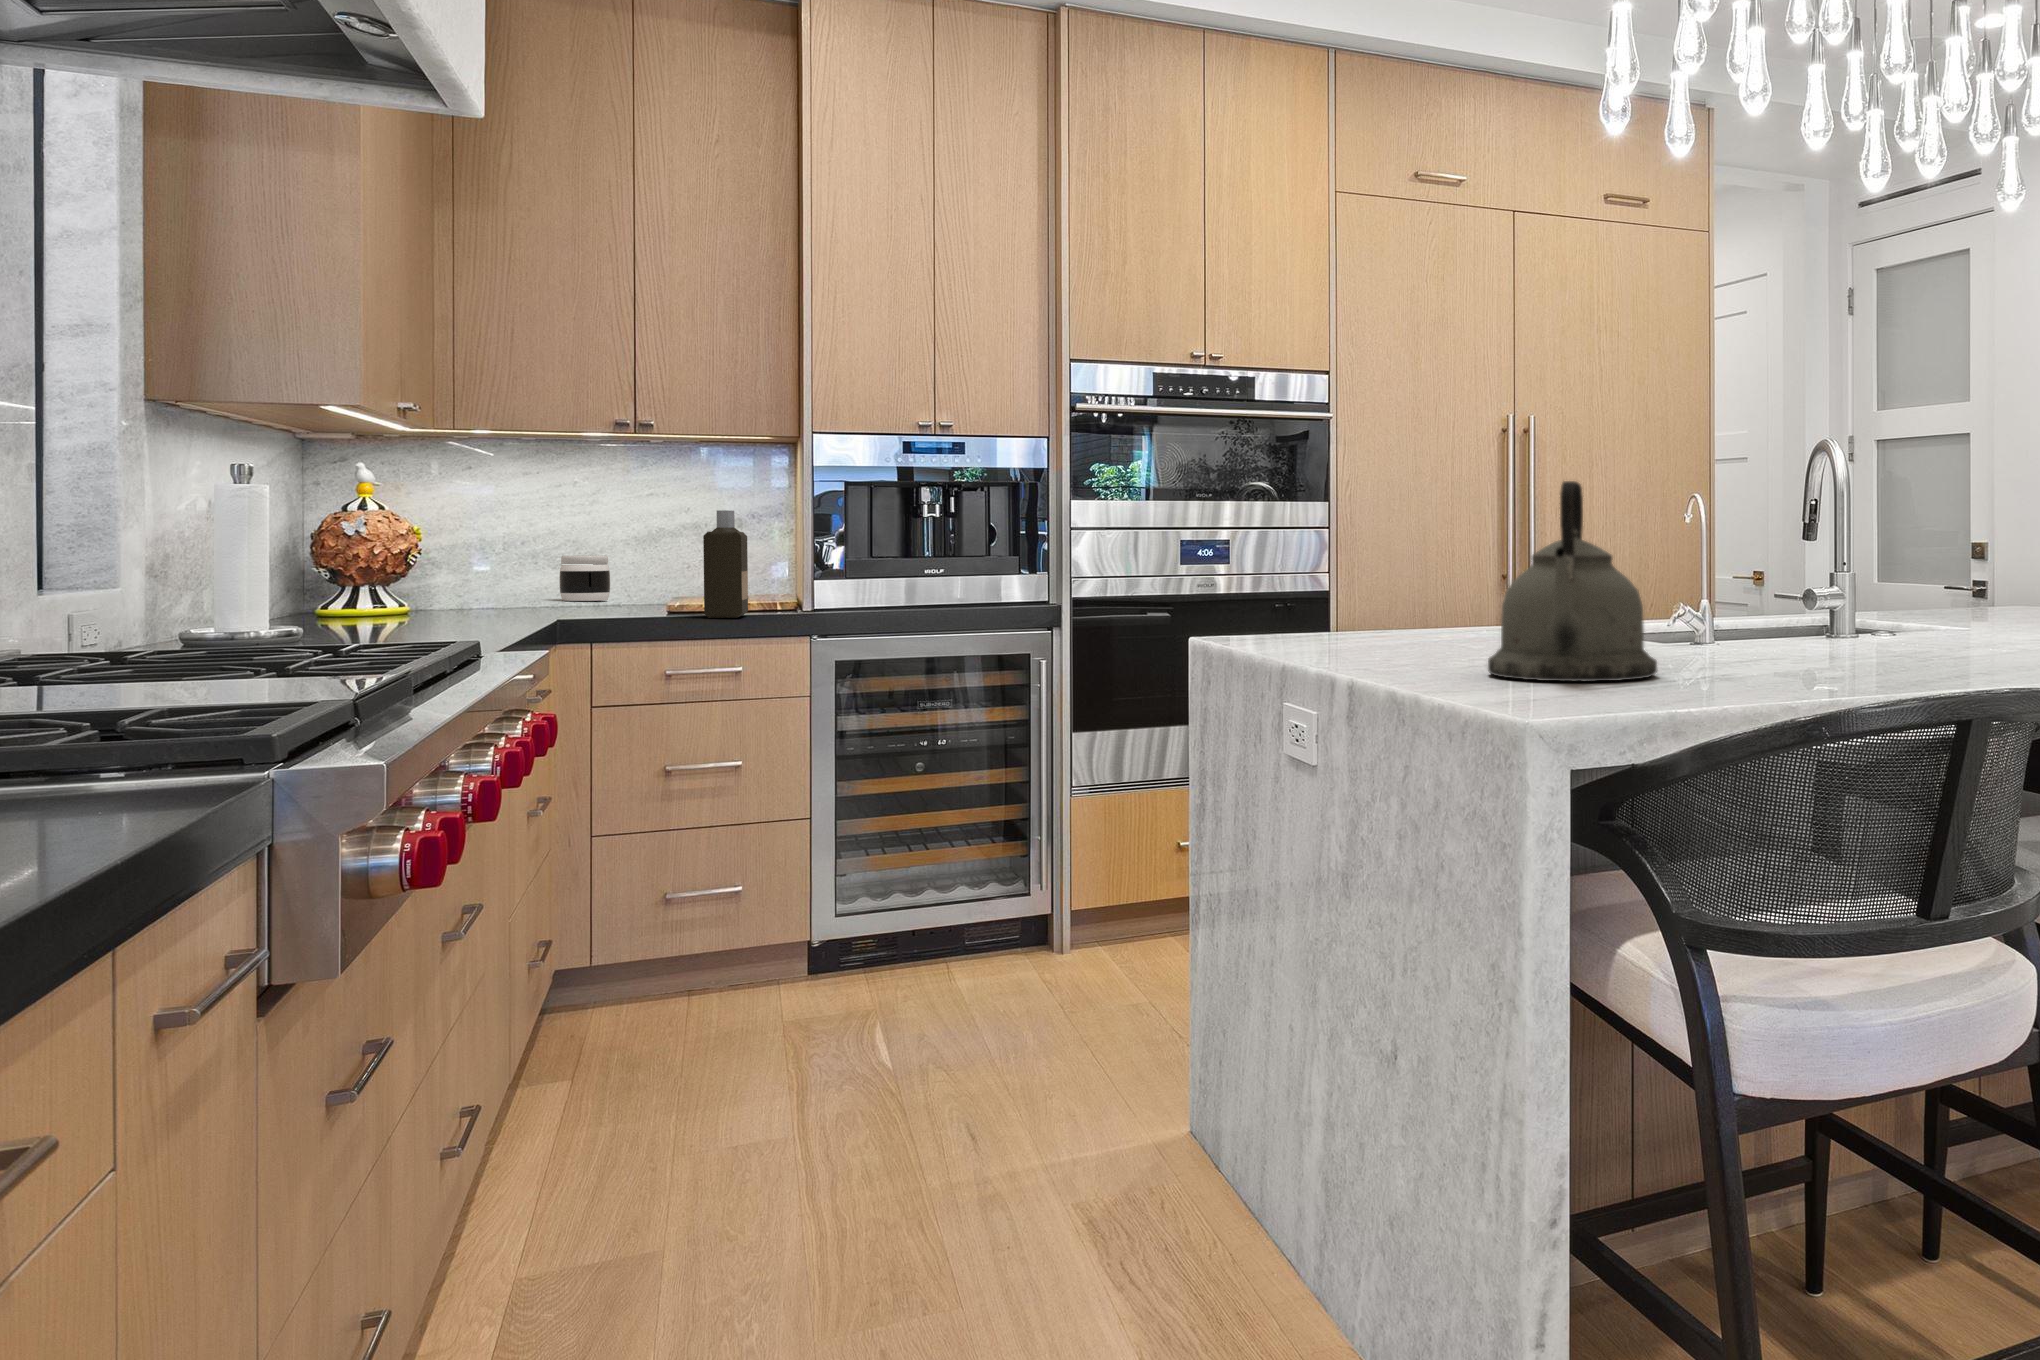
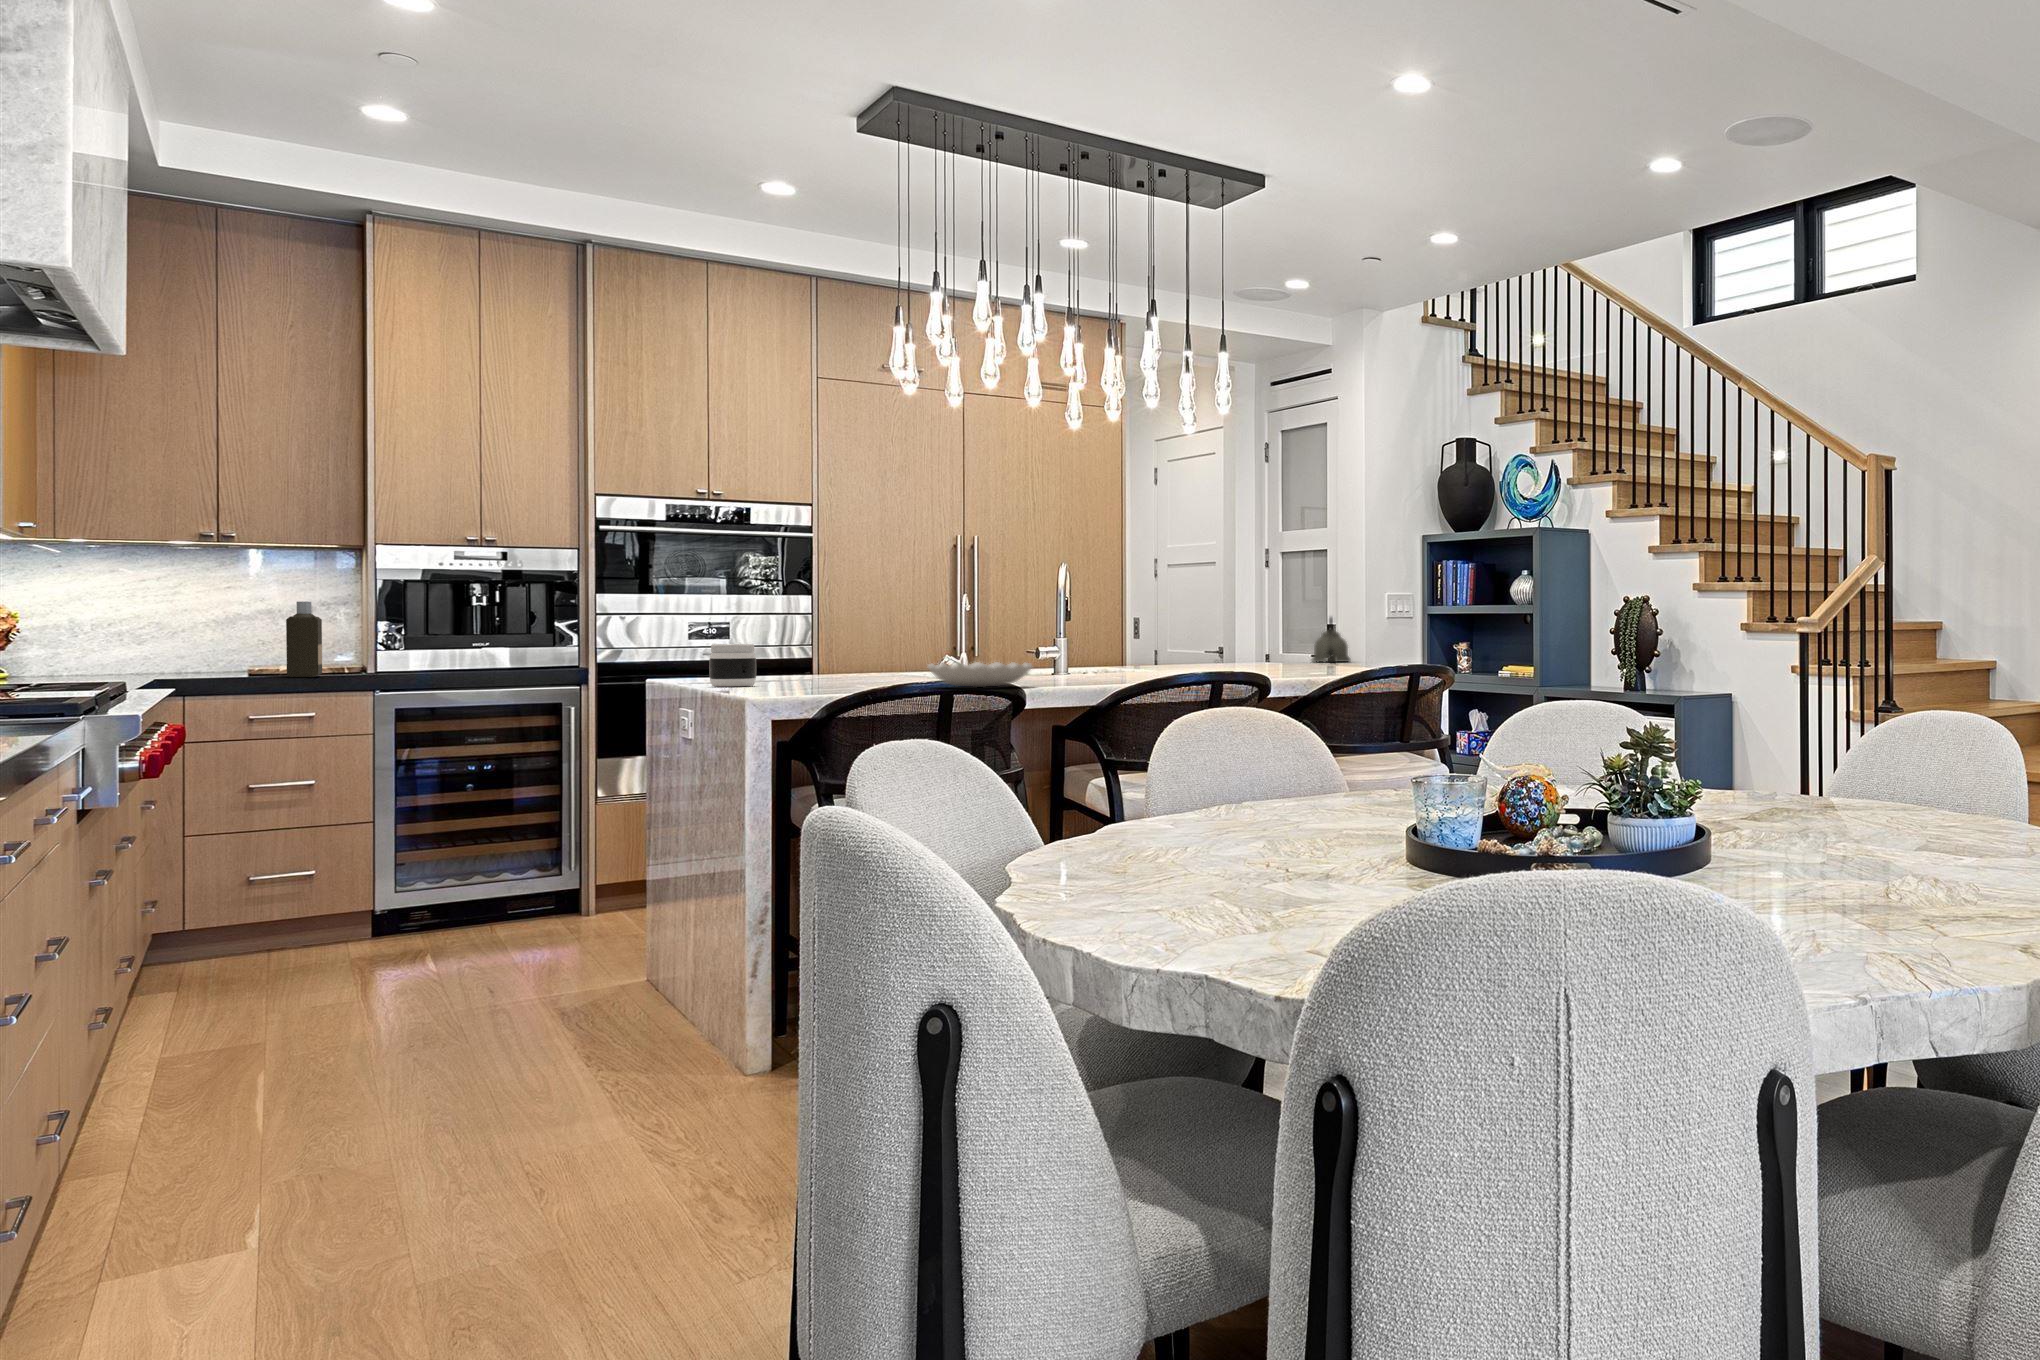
kettle: present [1488,481,1657,681] -> present [1312,617,1351,662]
jar: present [559,556,610,601] -> present [709,644,756,686]
decorative bowl: none [1751,614,1964,668] -> present [928,662,1032,687]

